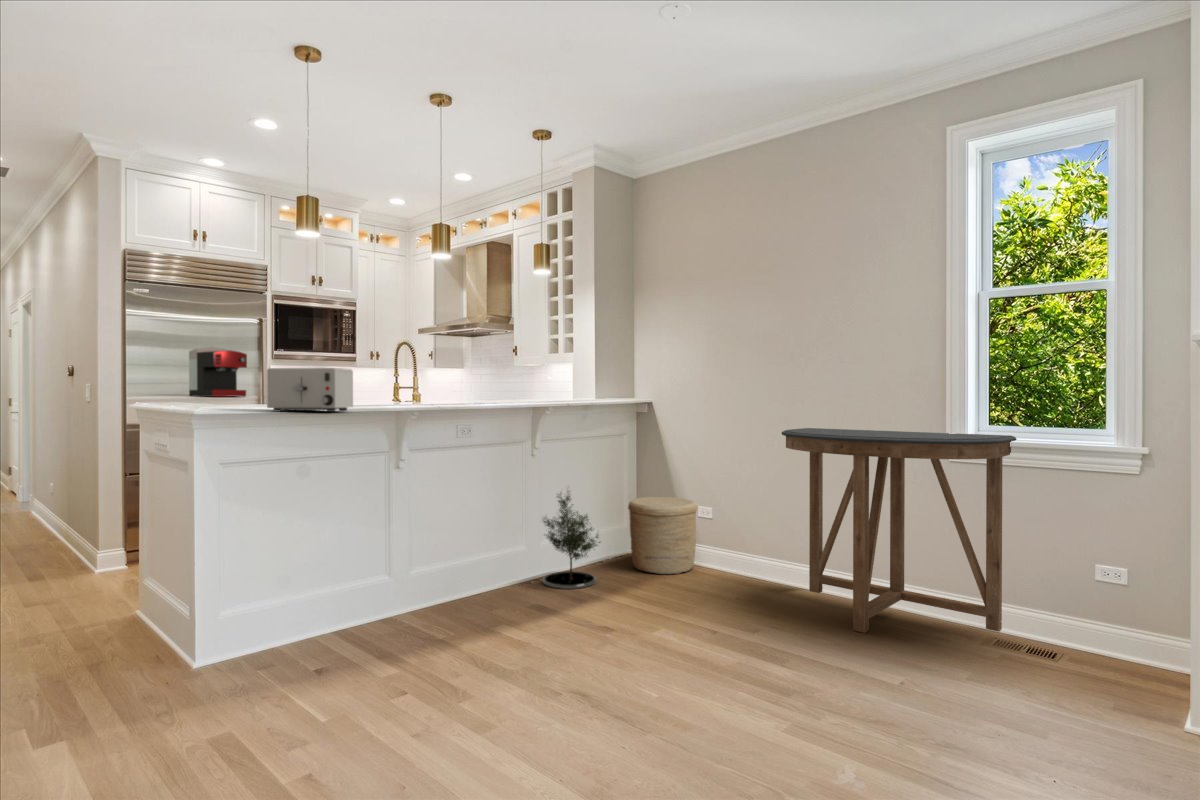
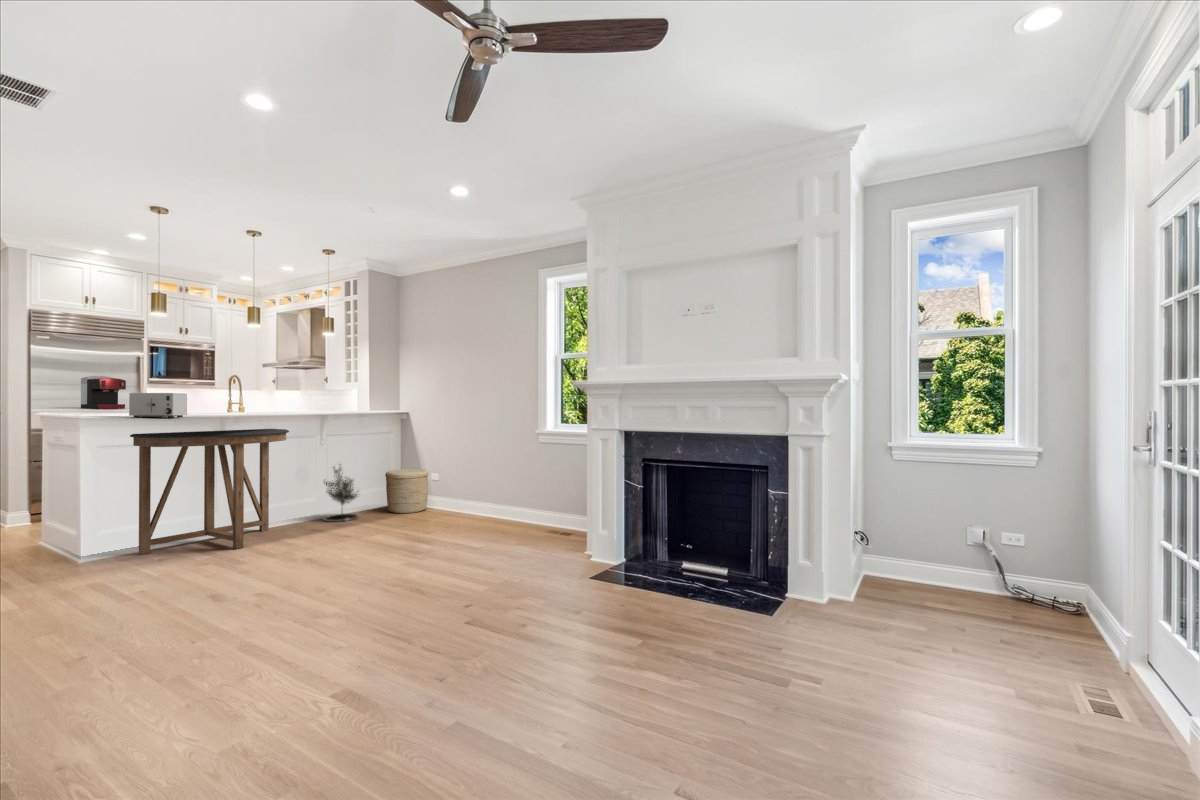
console table: present [782,428,1016,633] -> present [130,429,289,555]

